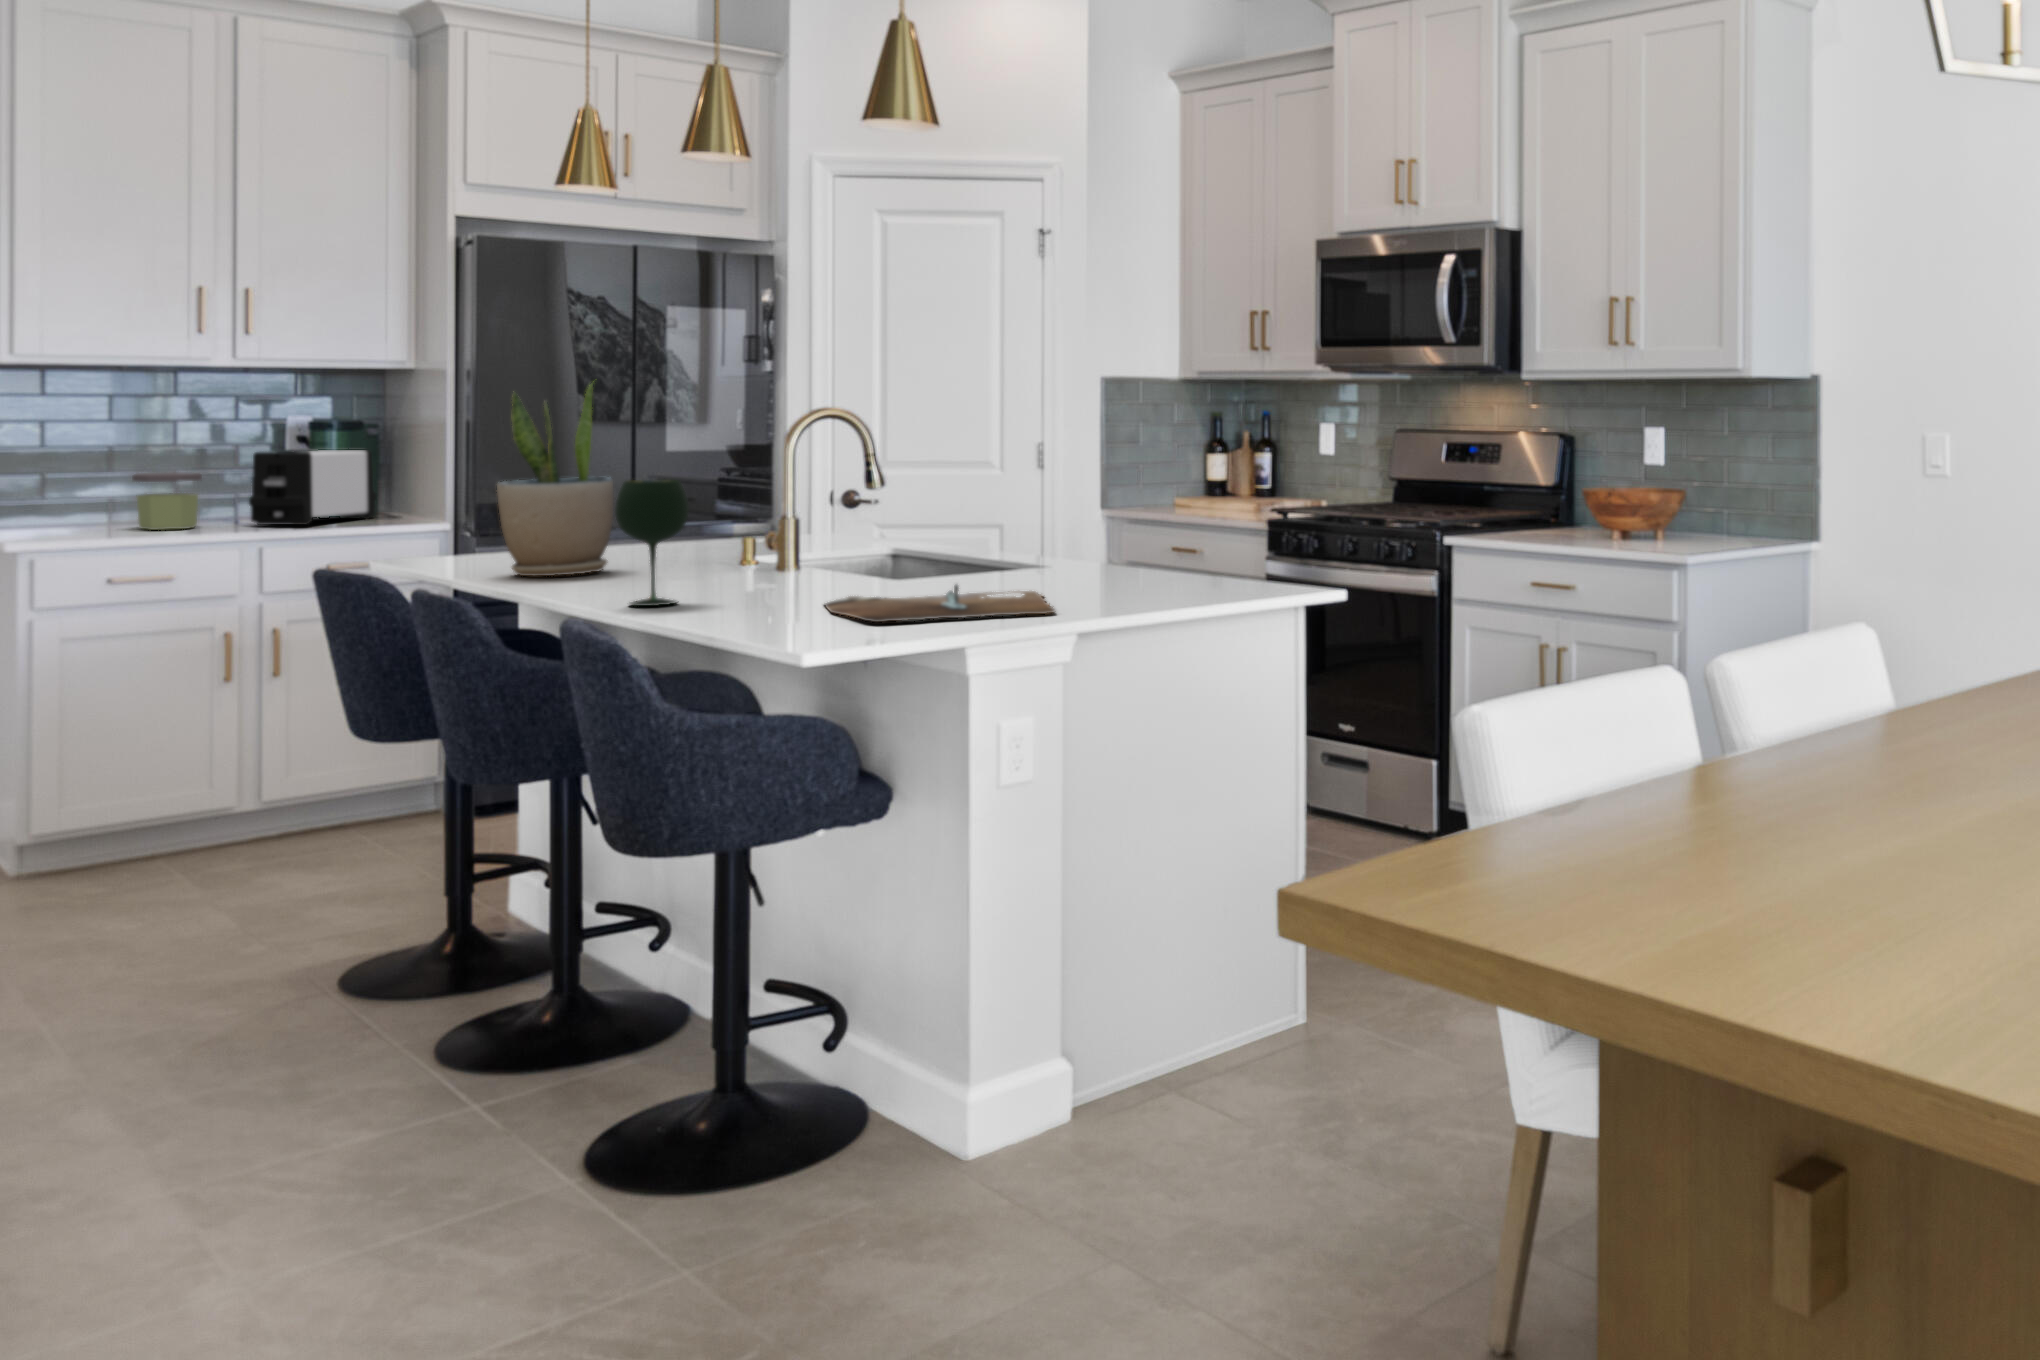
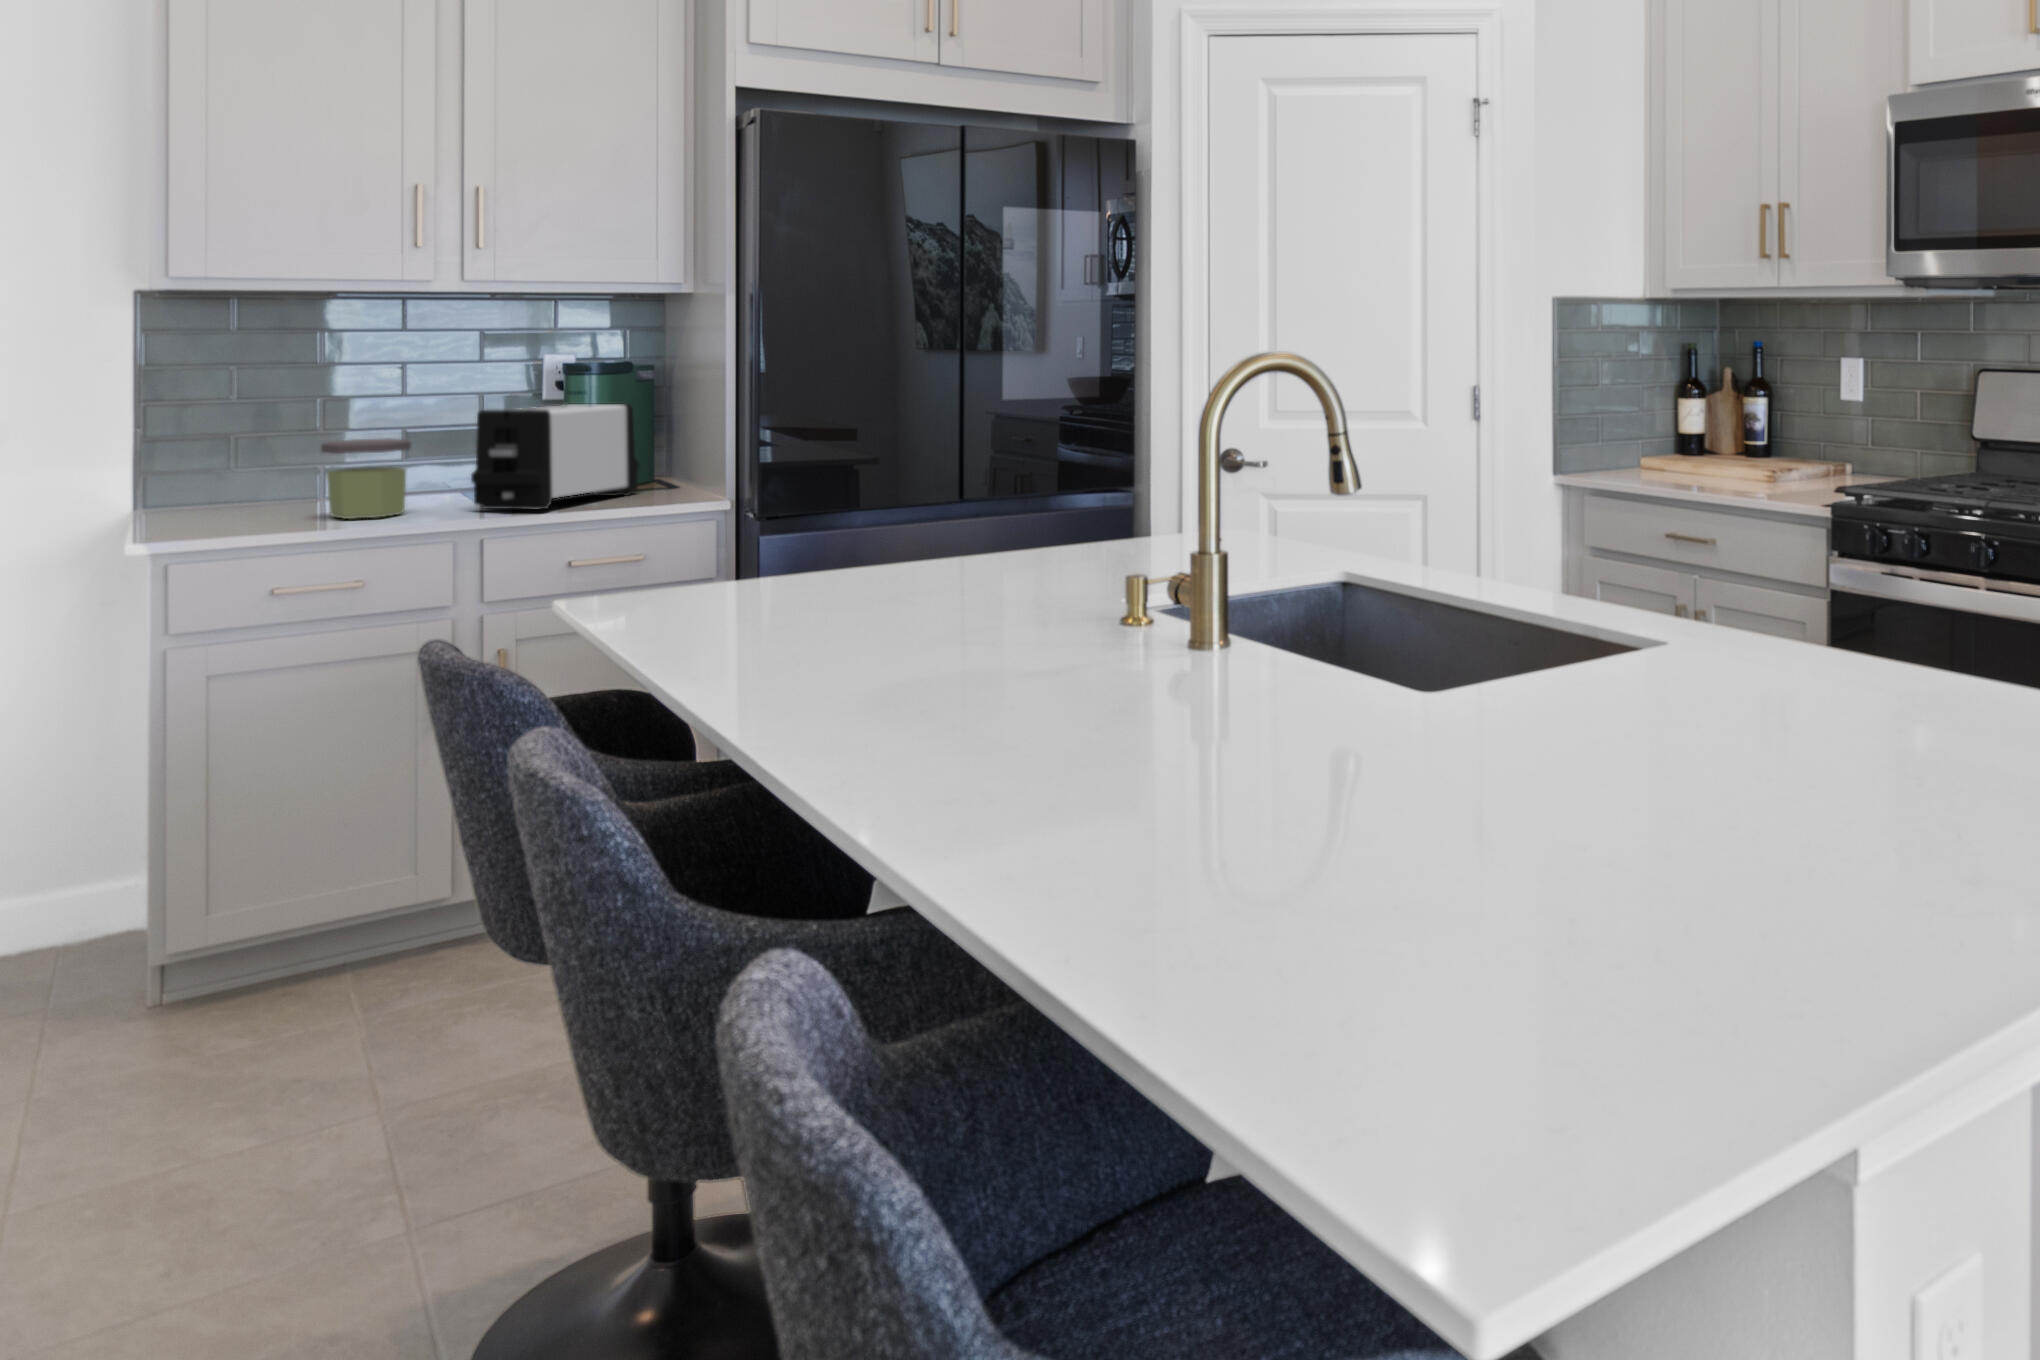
potted plant: present [497,384,613,576] -> none [760,314,951,664]
wine glass: present [615,480,689,606] -> none [971,523,1113,797]
cutting board: present [825,585,1055,622] -> none [1388,736,1951,915]

